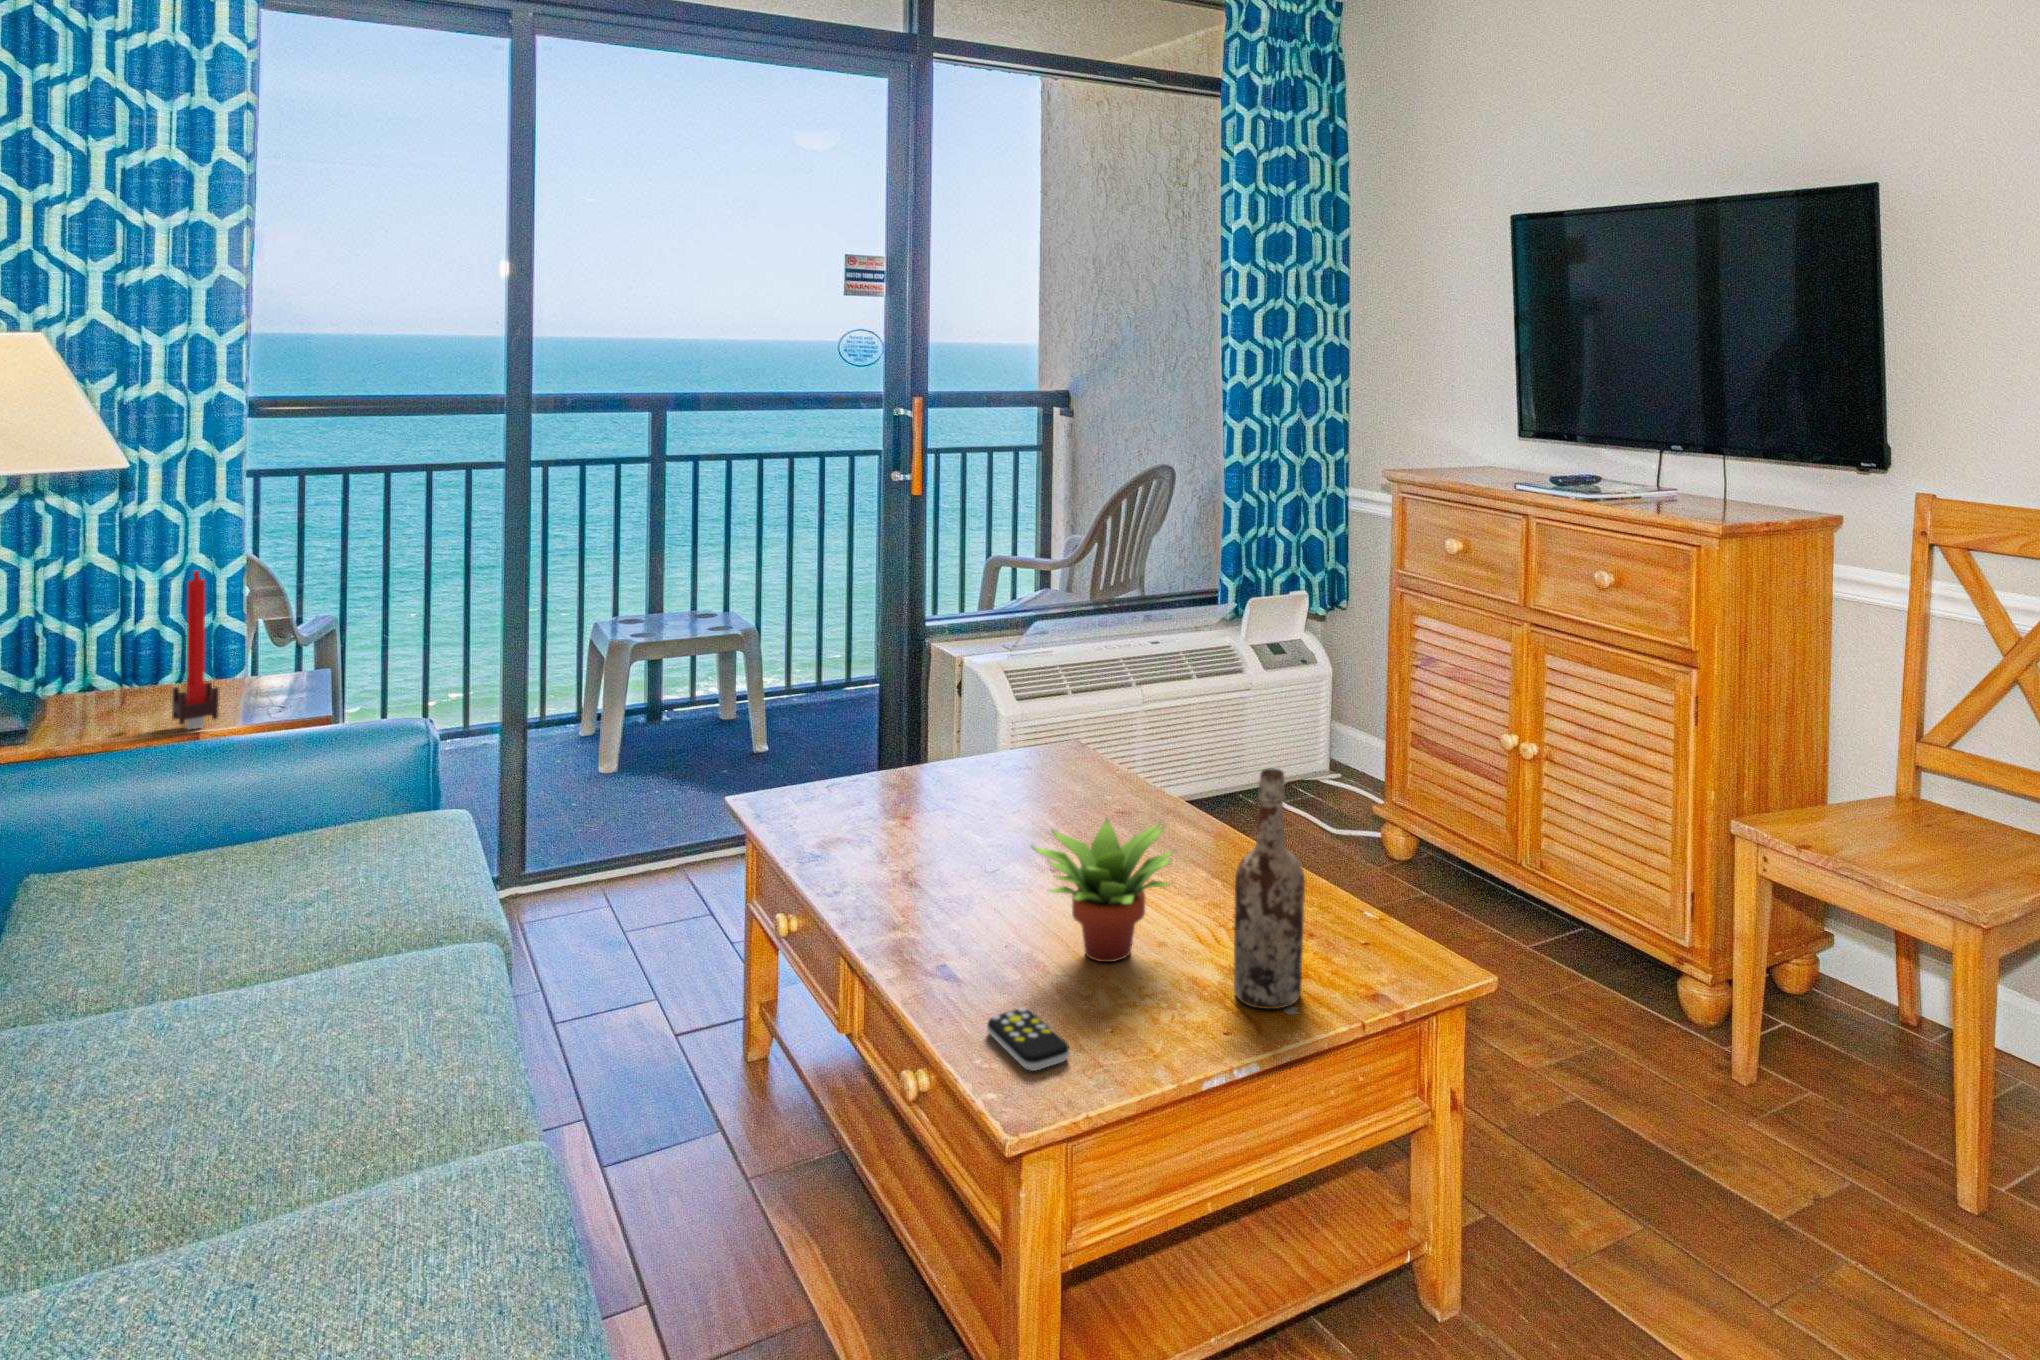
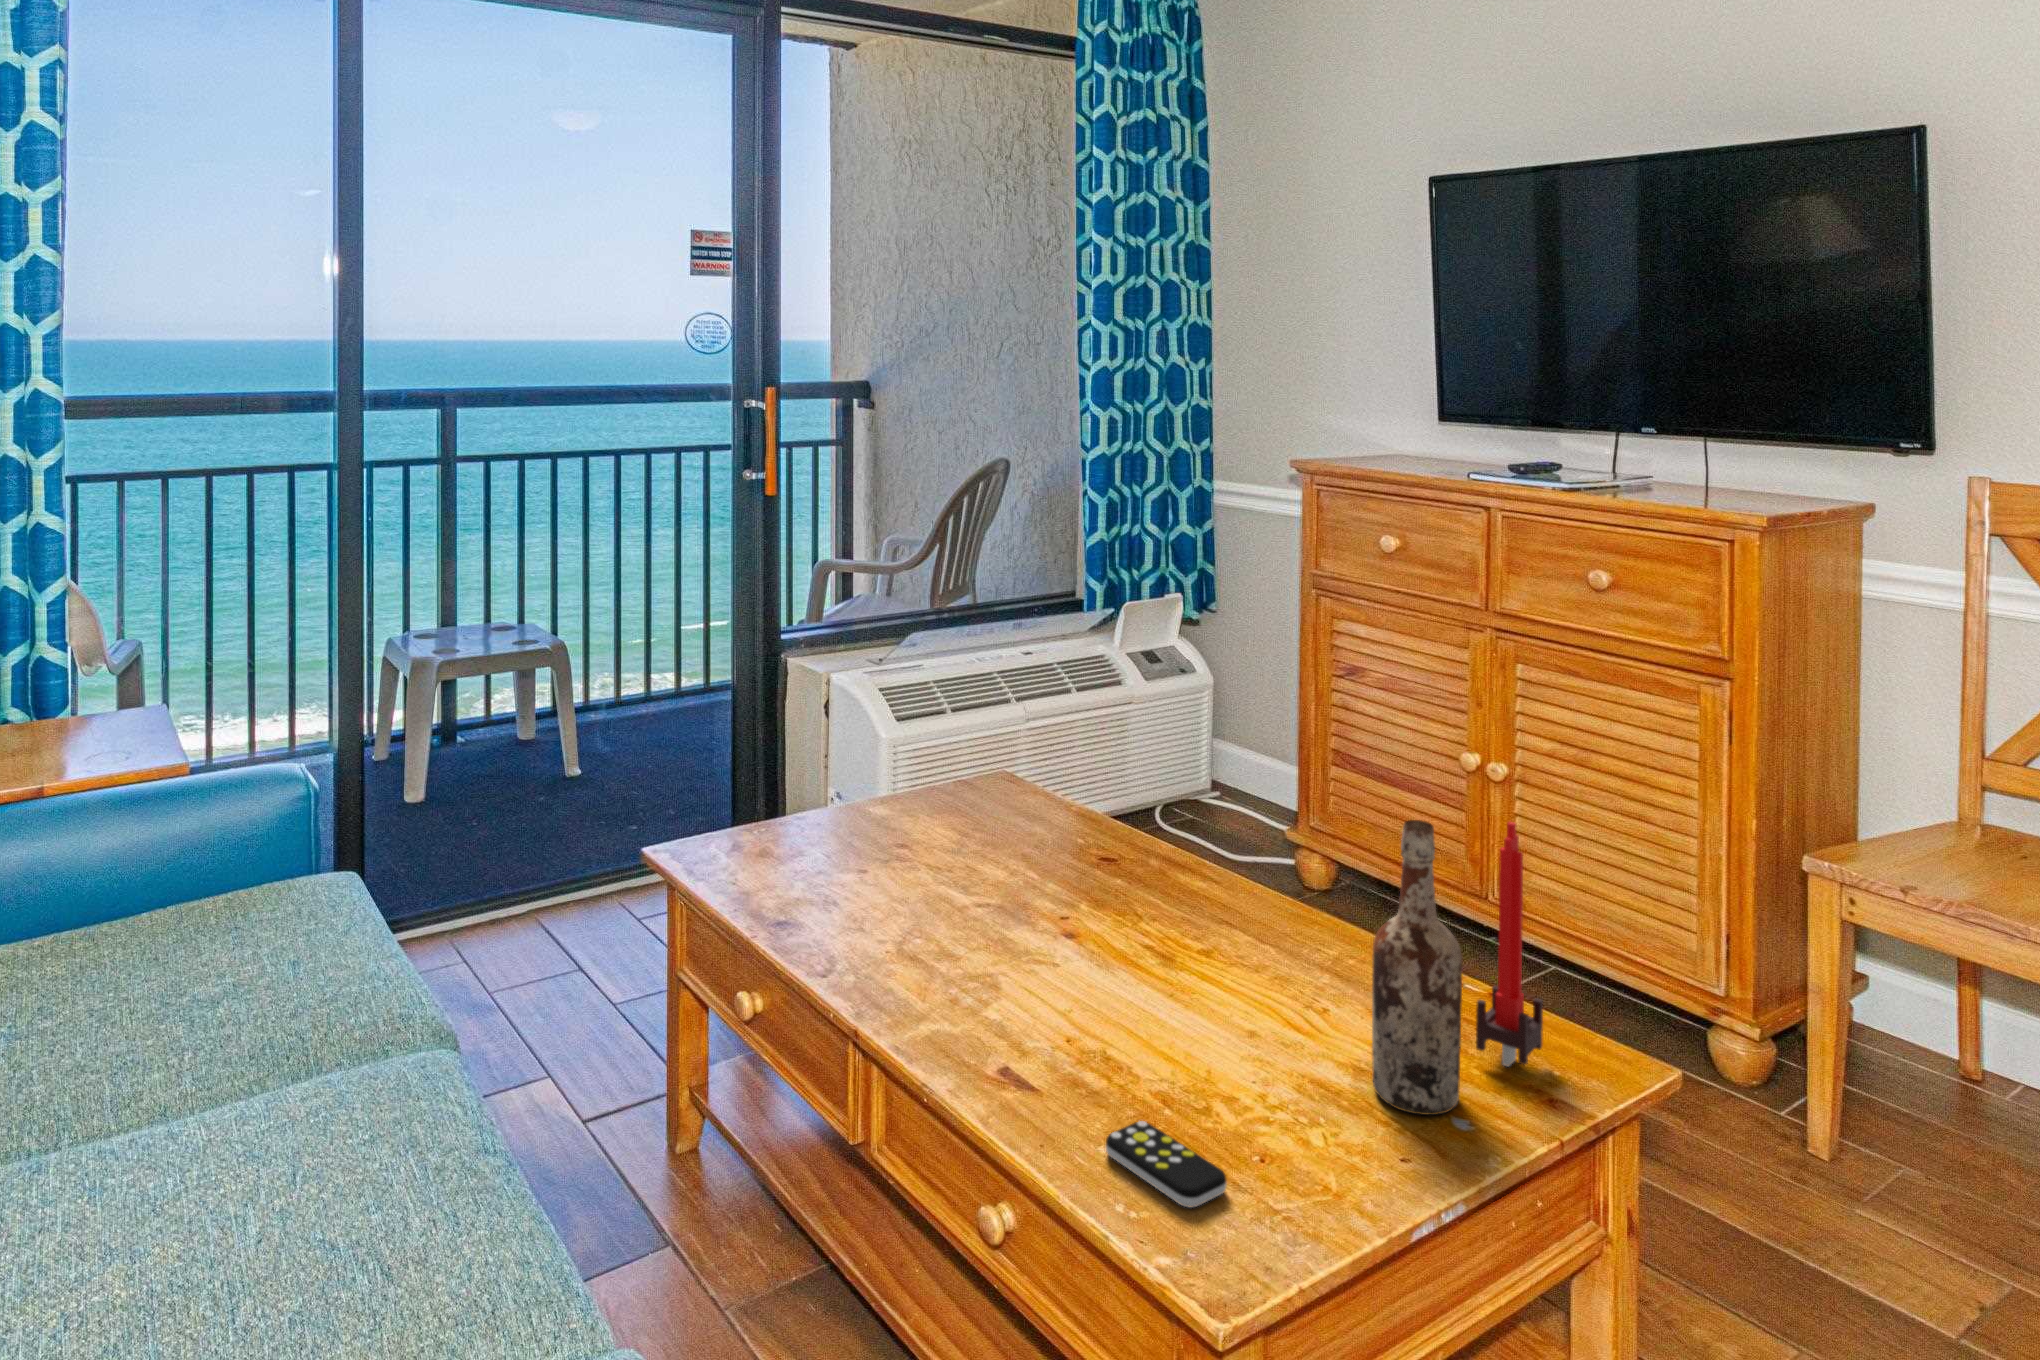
candle: present [172,571,219,729] -> present [1476,822,1543,1066]
succulent plant: present [1031,819,1174,962] -> none [1104,878,1276,1054]

